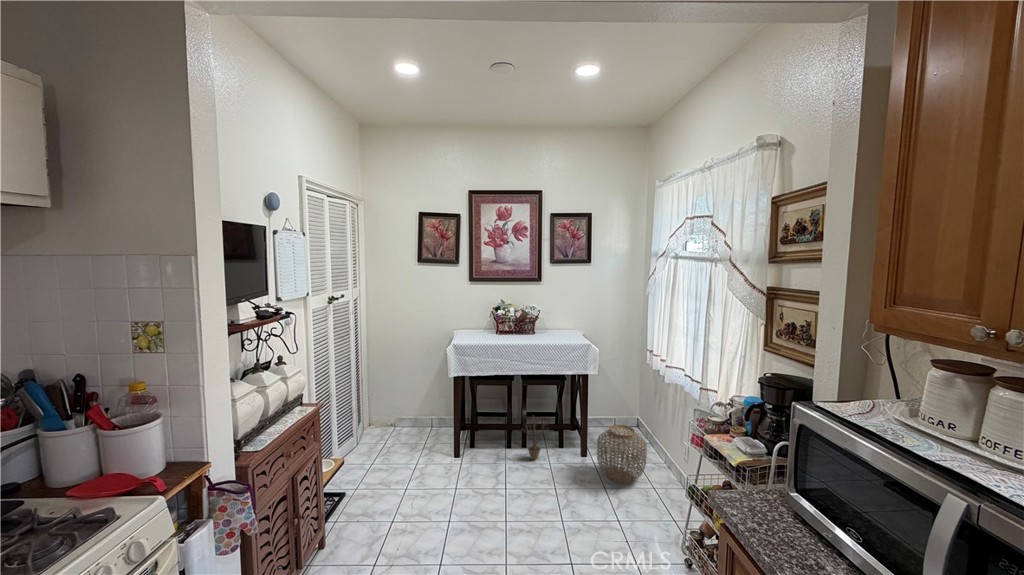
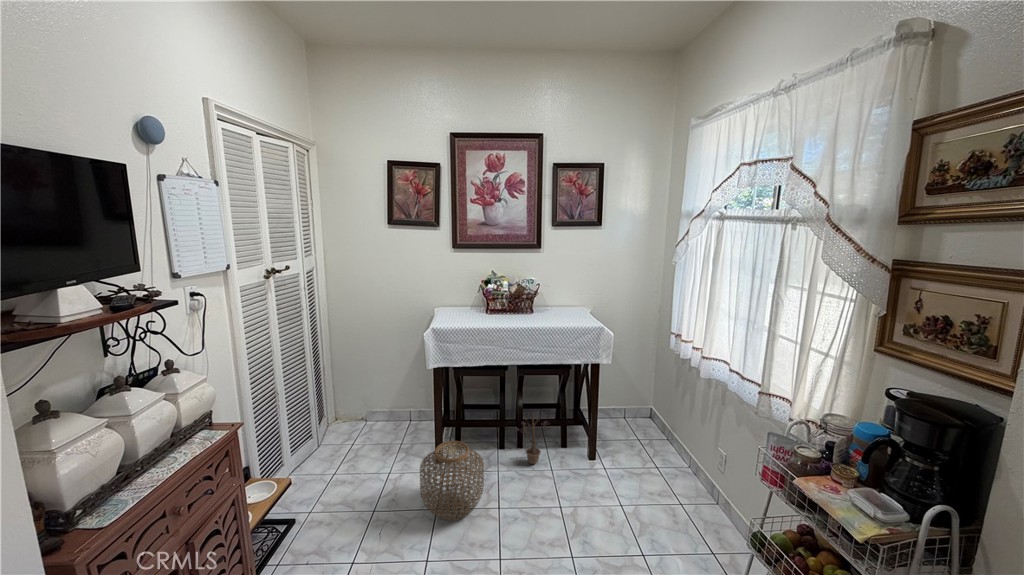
woven basket: present [597,425,647,484] -> present [420,441,484,521]

